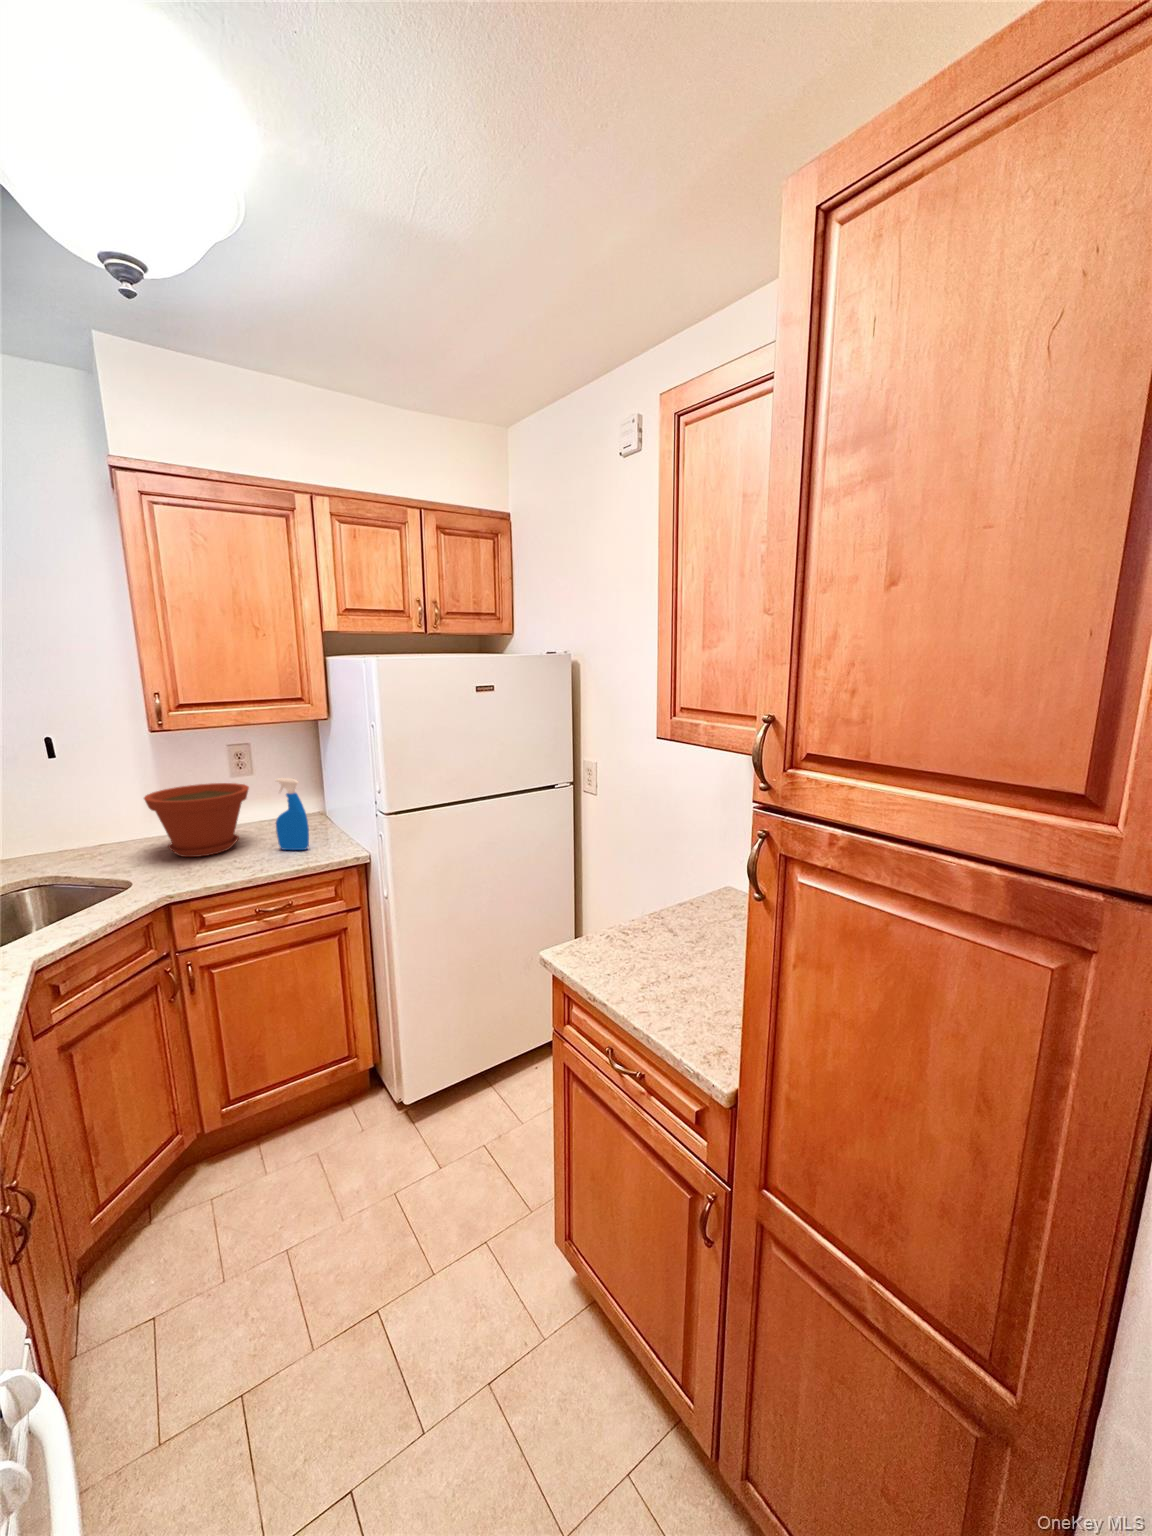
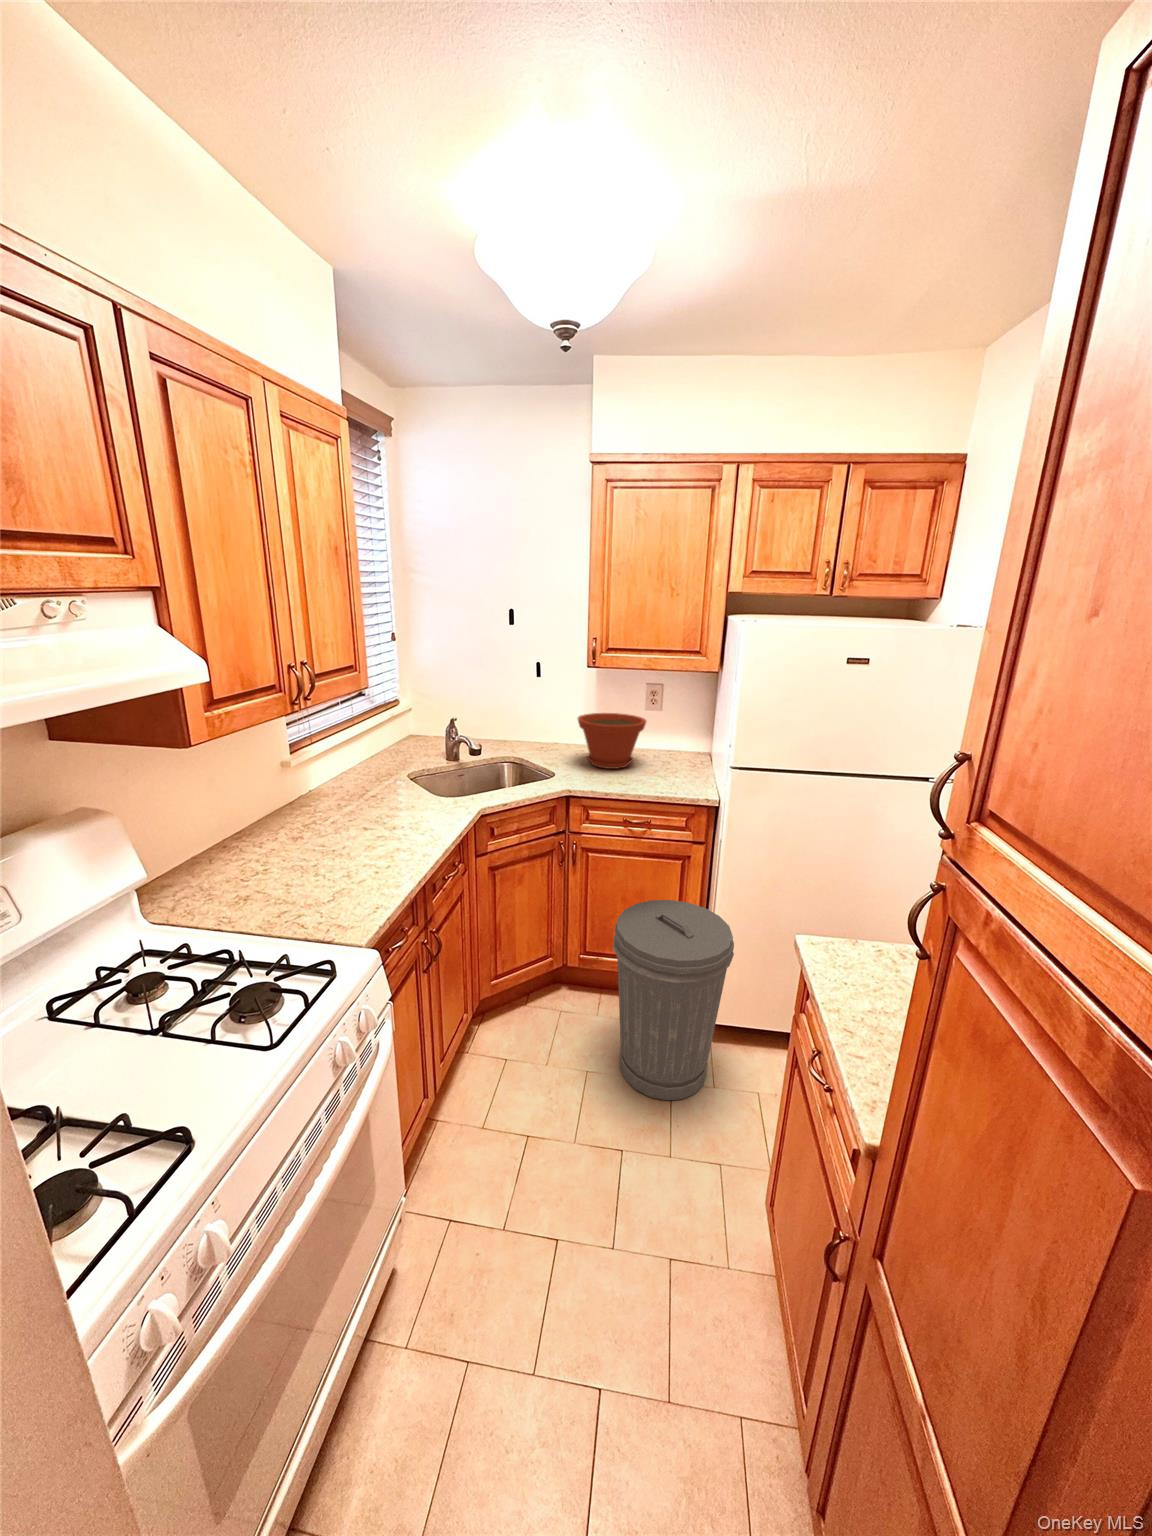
spray bottle: present [276,778,309,850] -> none [655,719,679,782]
trash can: none [291,977,439,1230] -> present [613,900,734,1100]

